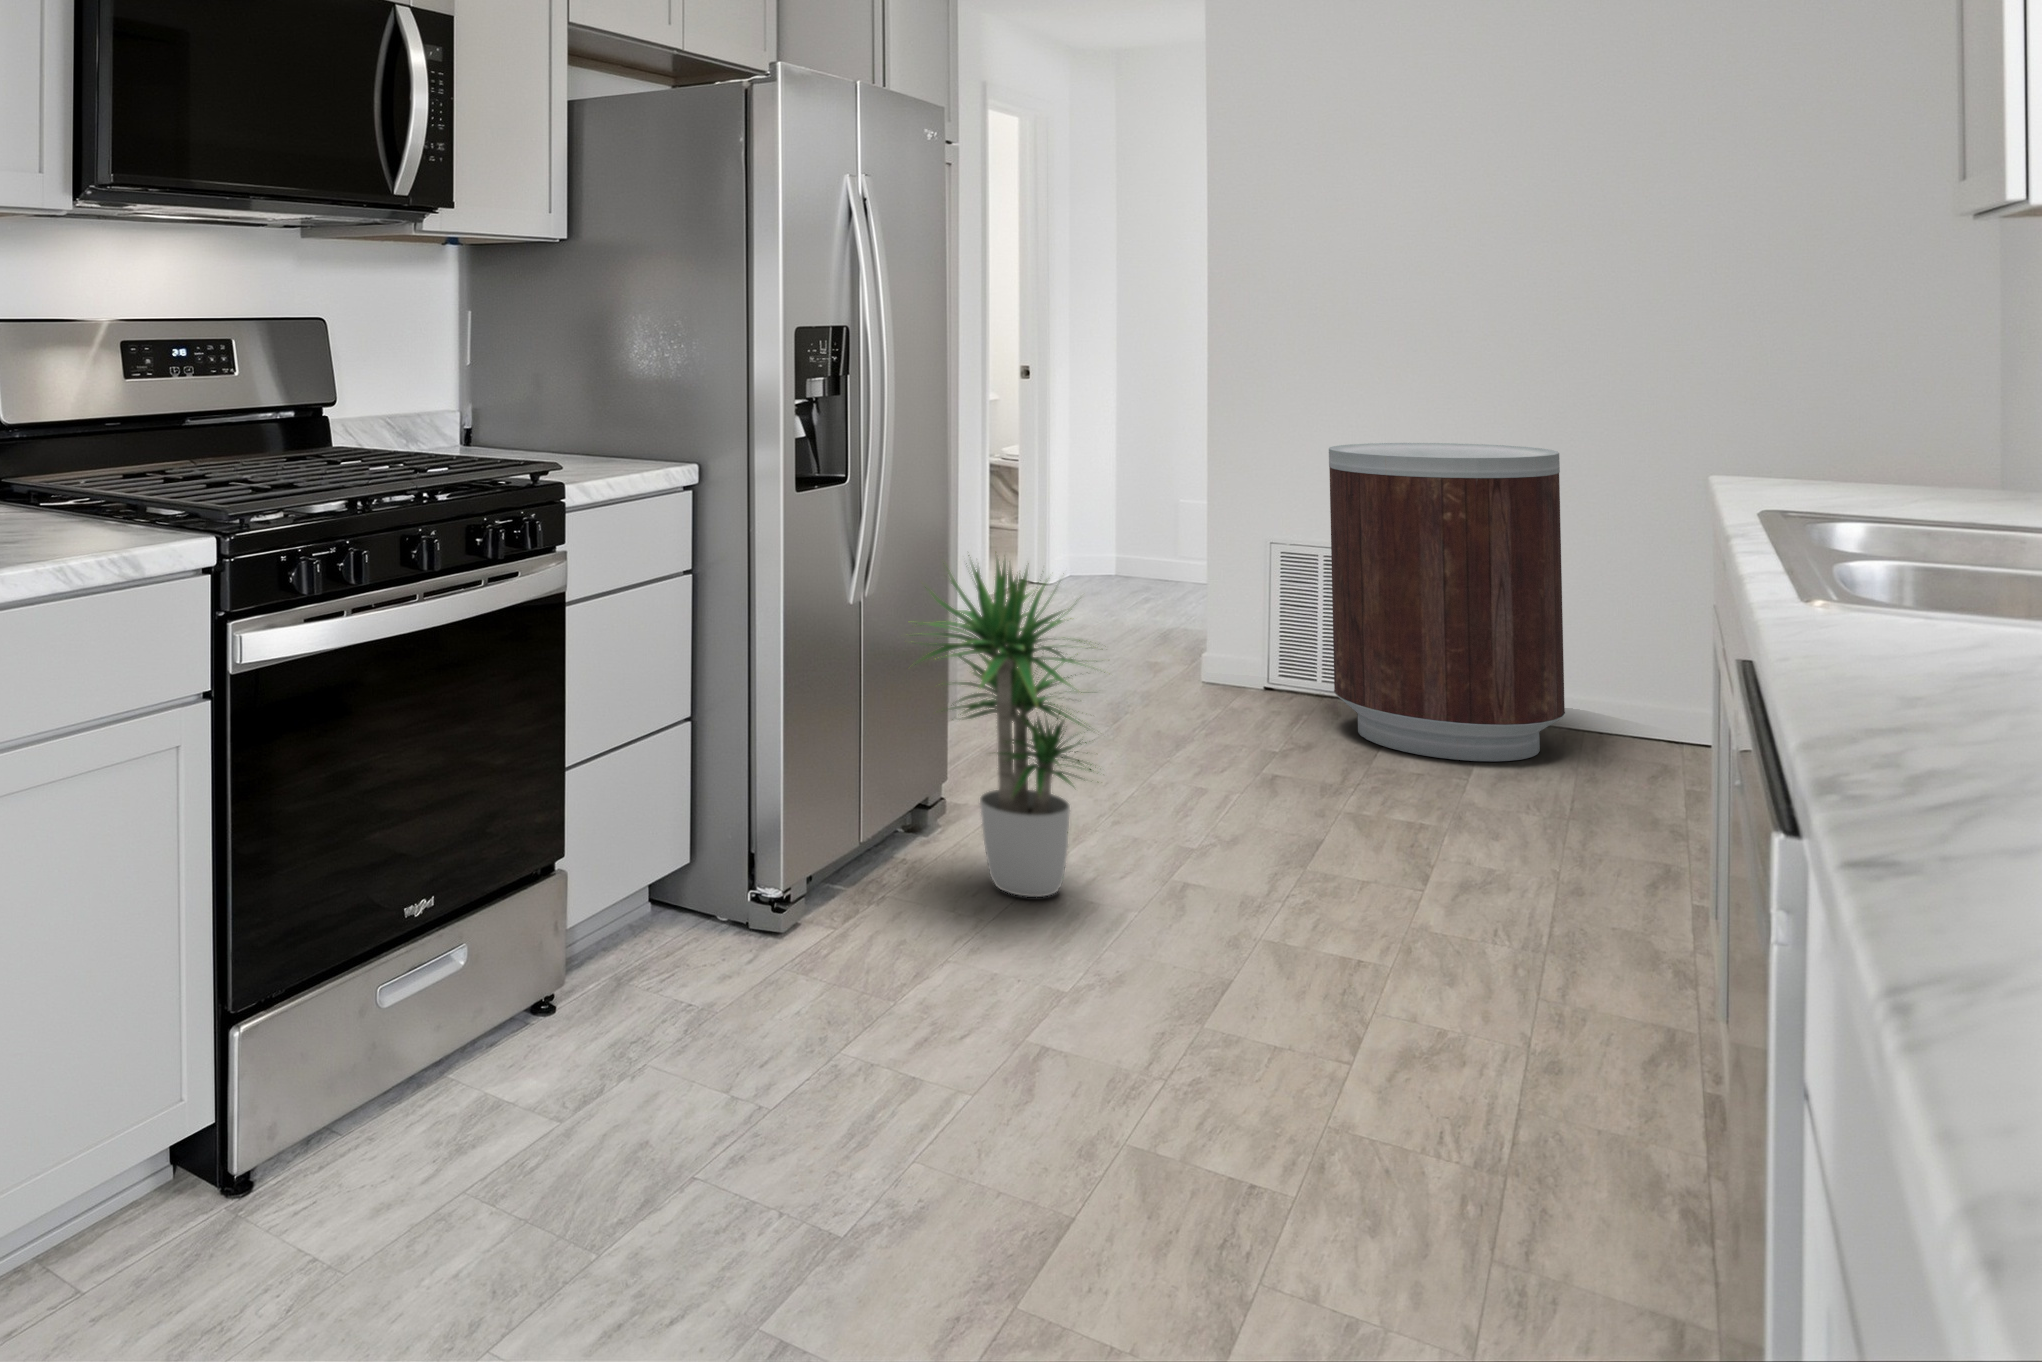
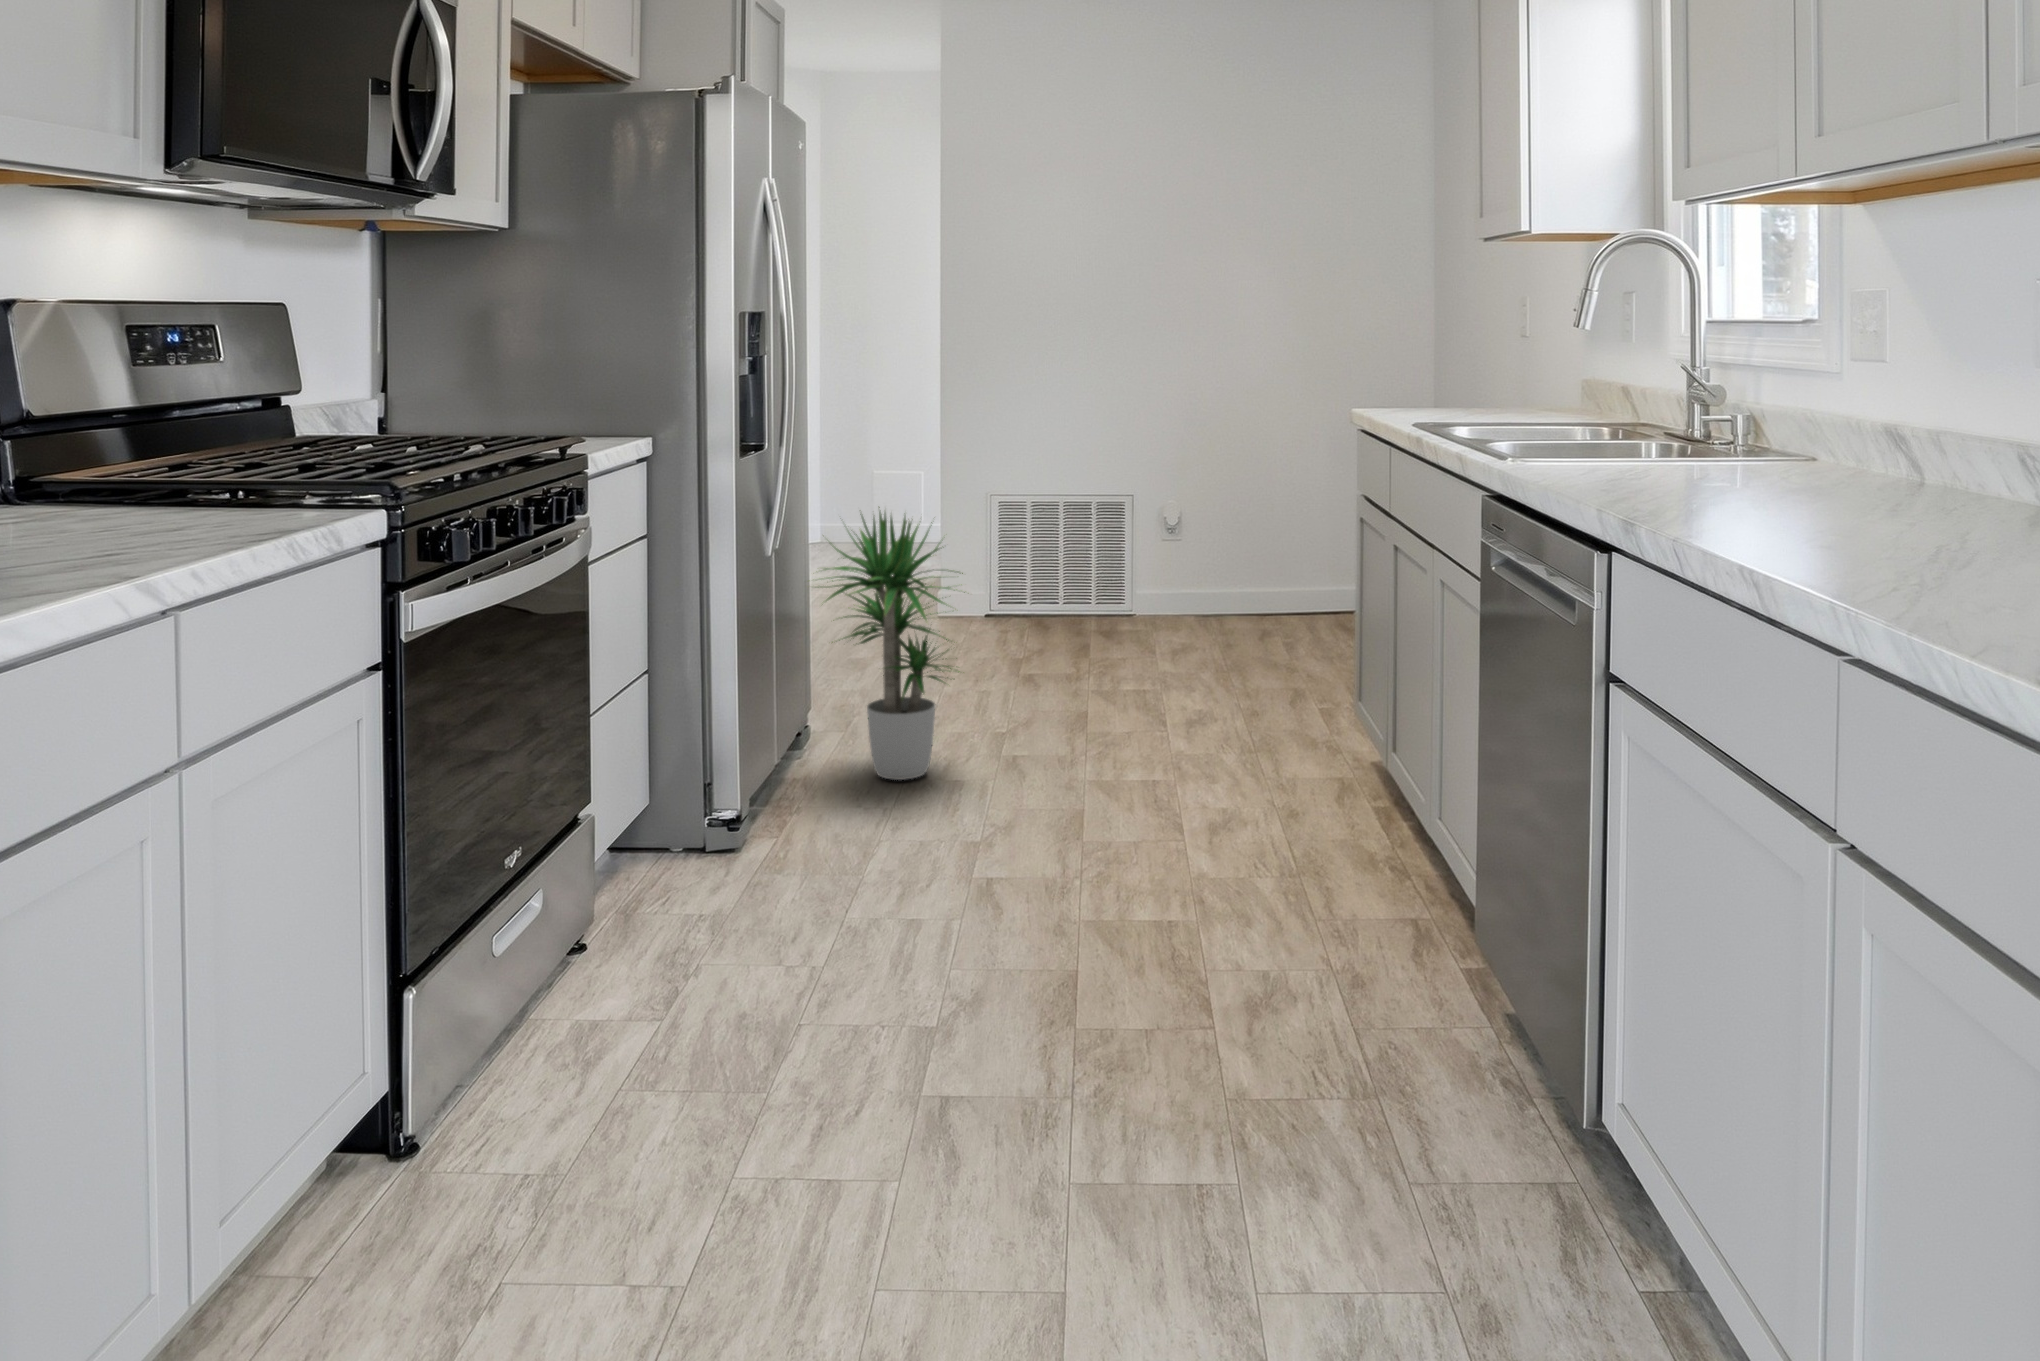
trash can: present [1329,443,1565,761] -> none [1046,414,1191,645]

